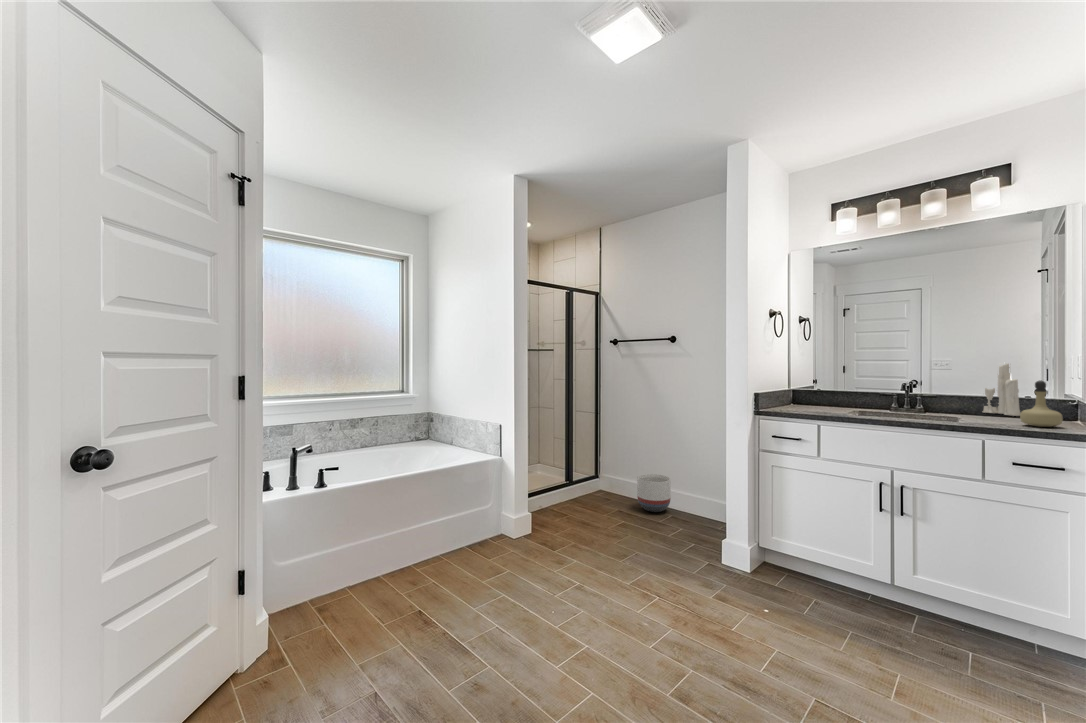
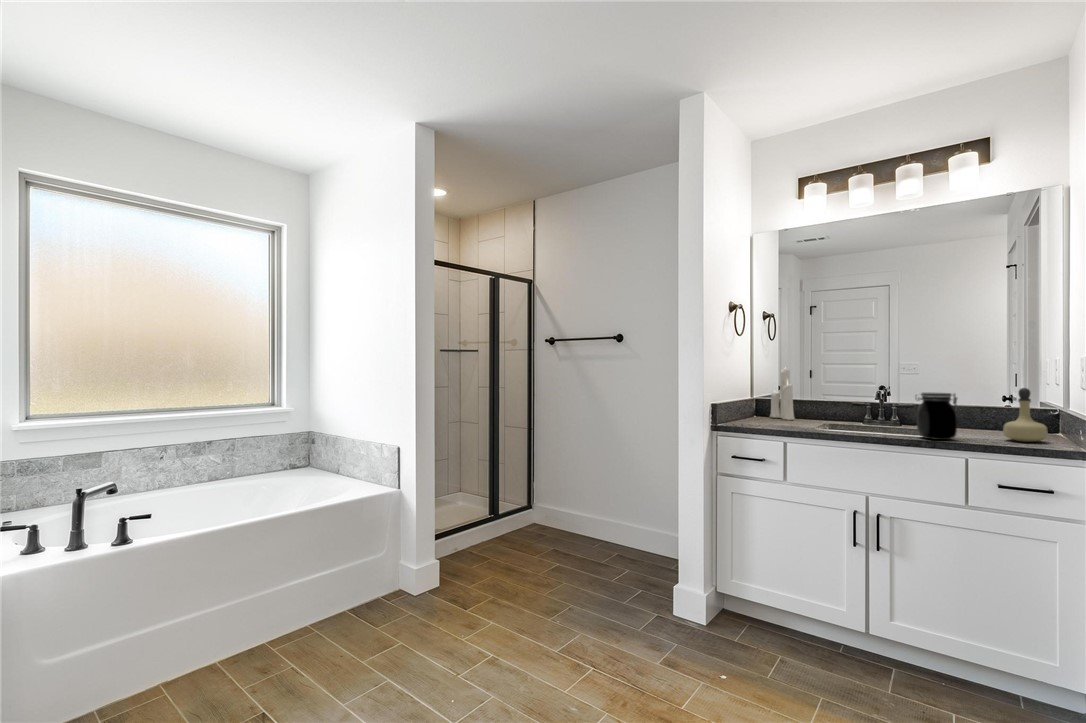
candle: present [983,363,1020,416] -> present [770,369,794,420]
jar: none [937,384,977,424] -> present [916,392,957,440]
planter: present [637,474,671,512] -> none [576,504,616,551]

